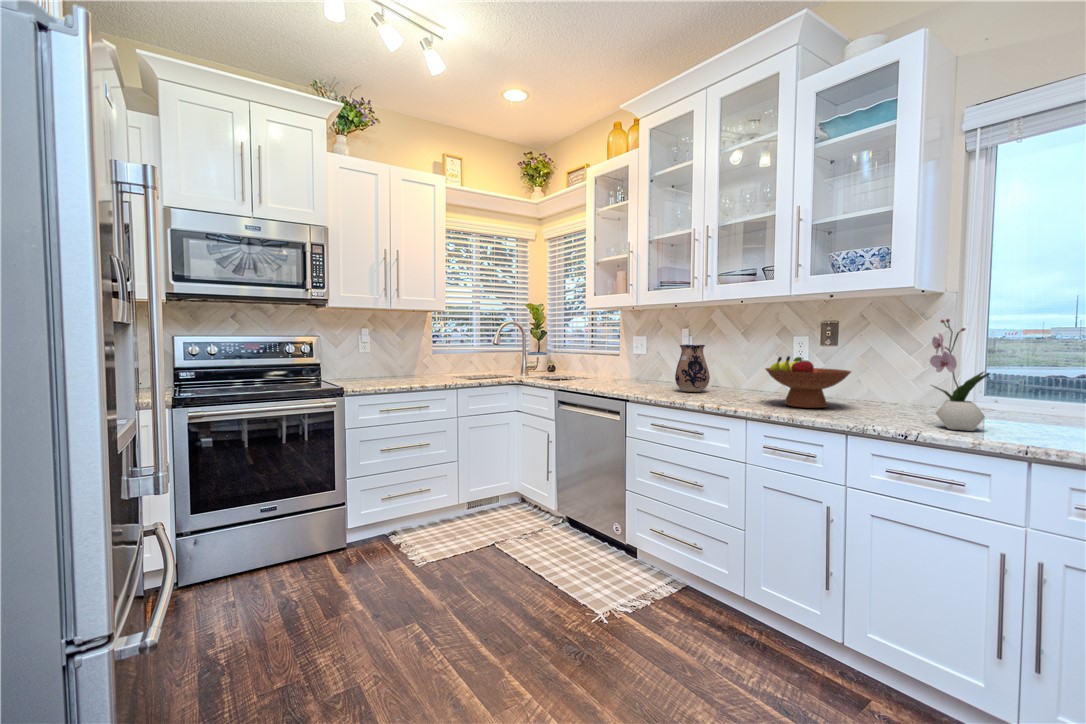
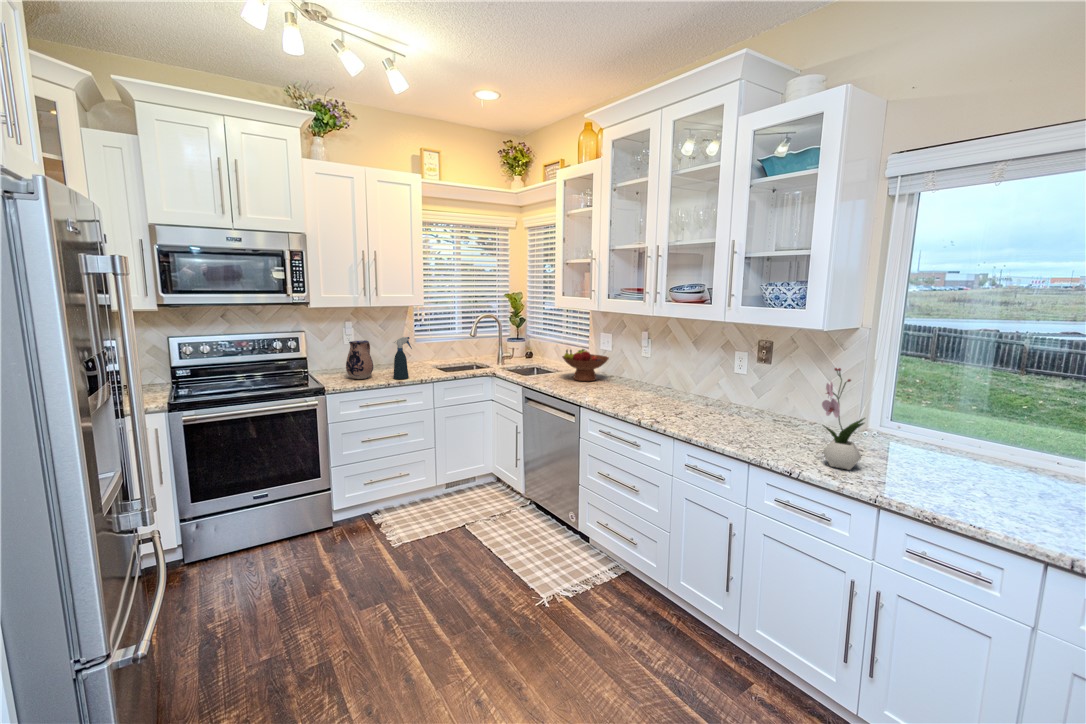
spray bottle: none [415,339,435,384] -> present [393,337,412,379]
ceramic pitcher: present [675,345,710,392] -> present [346,340,373,379]
fruit bowl: present [766,356,851,408] -> present [562,349,609,381]

